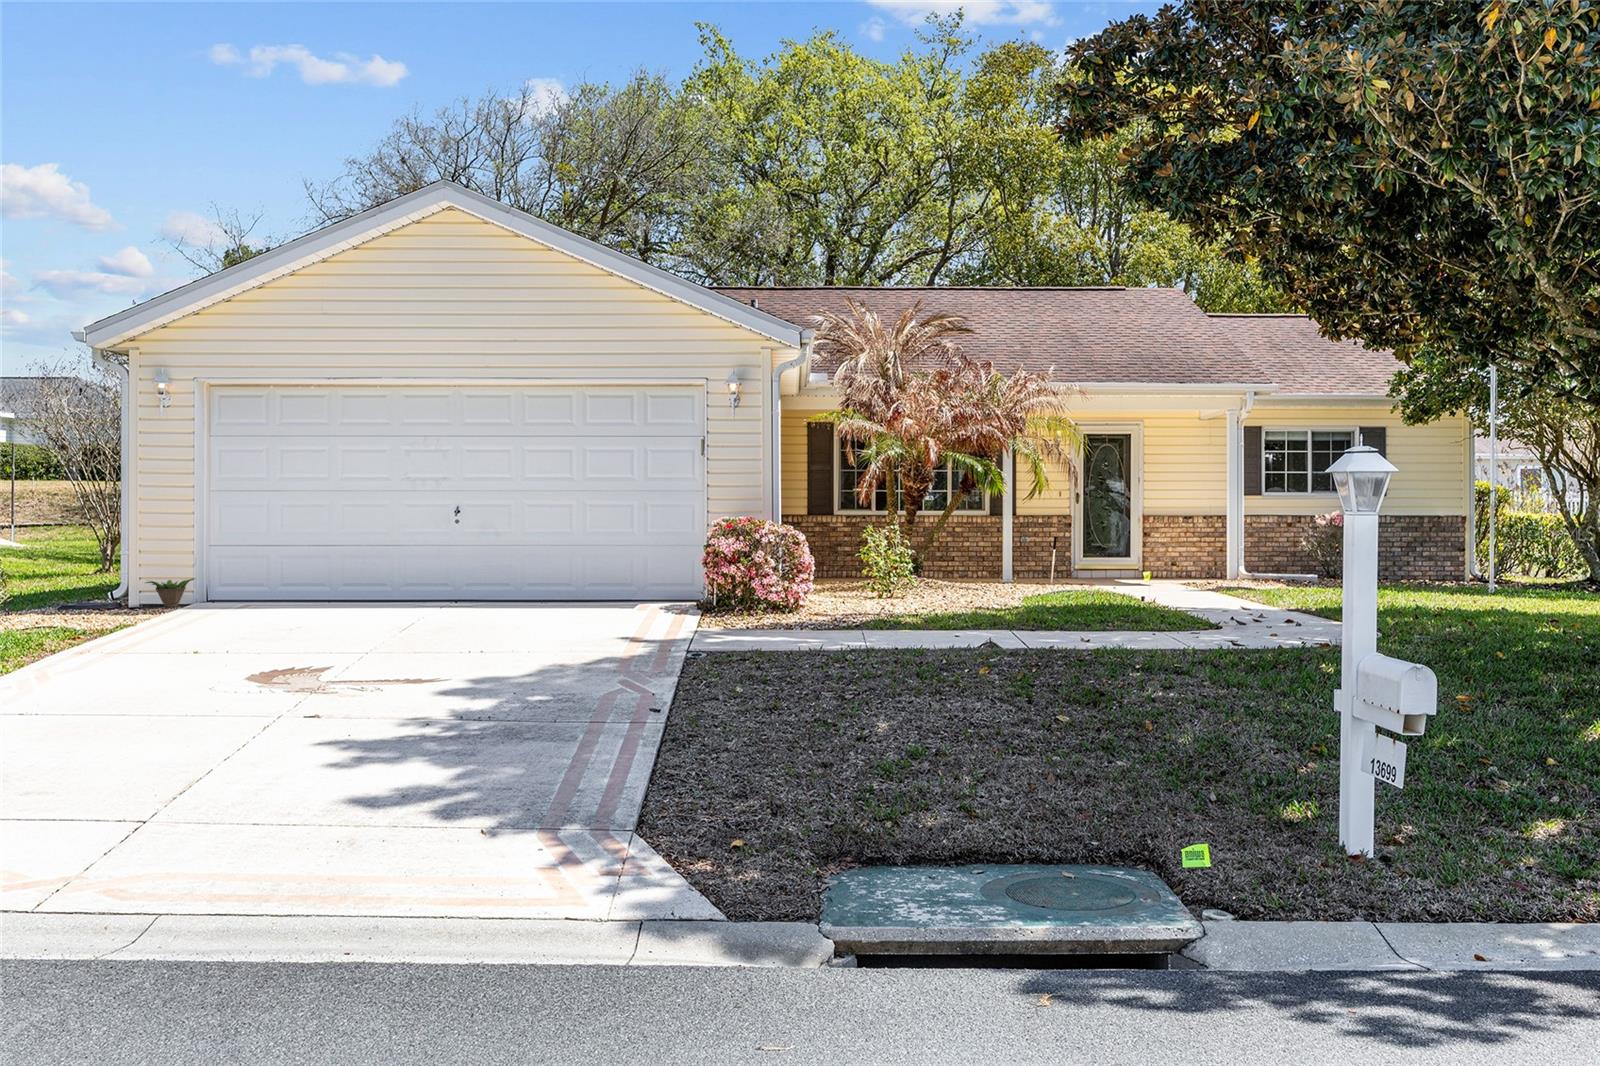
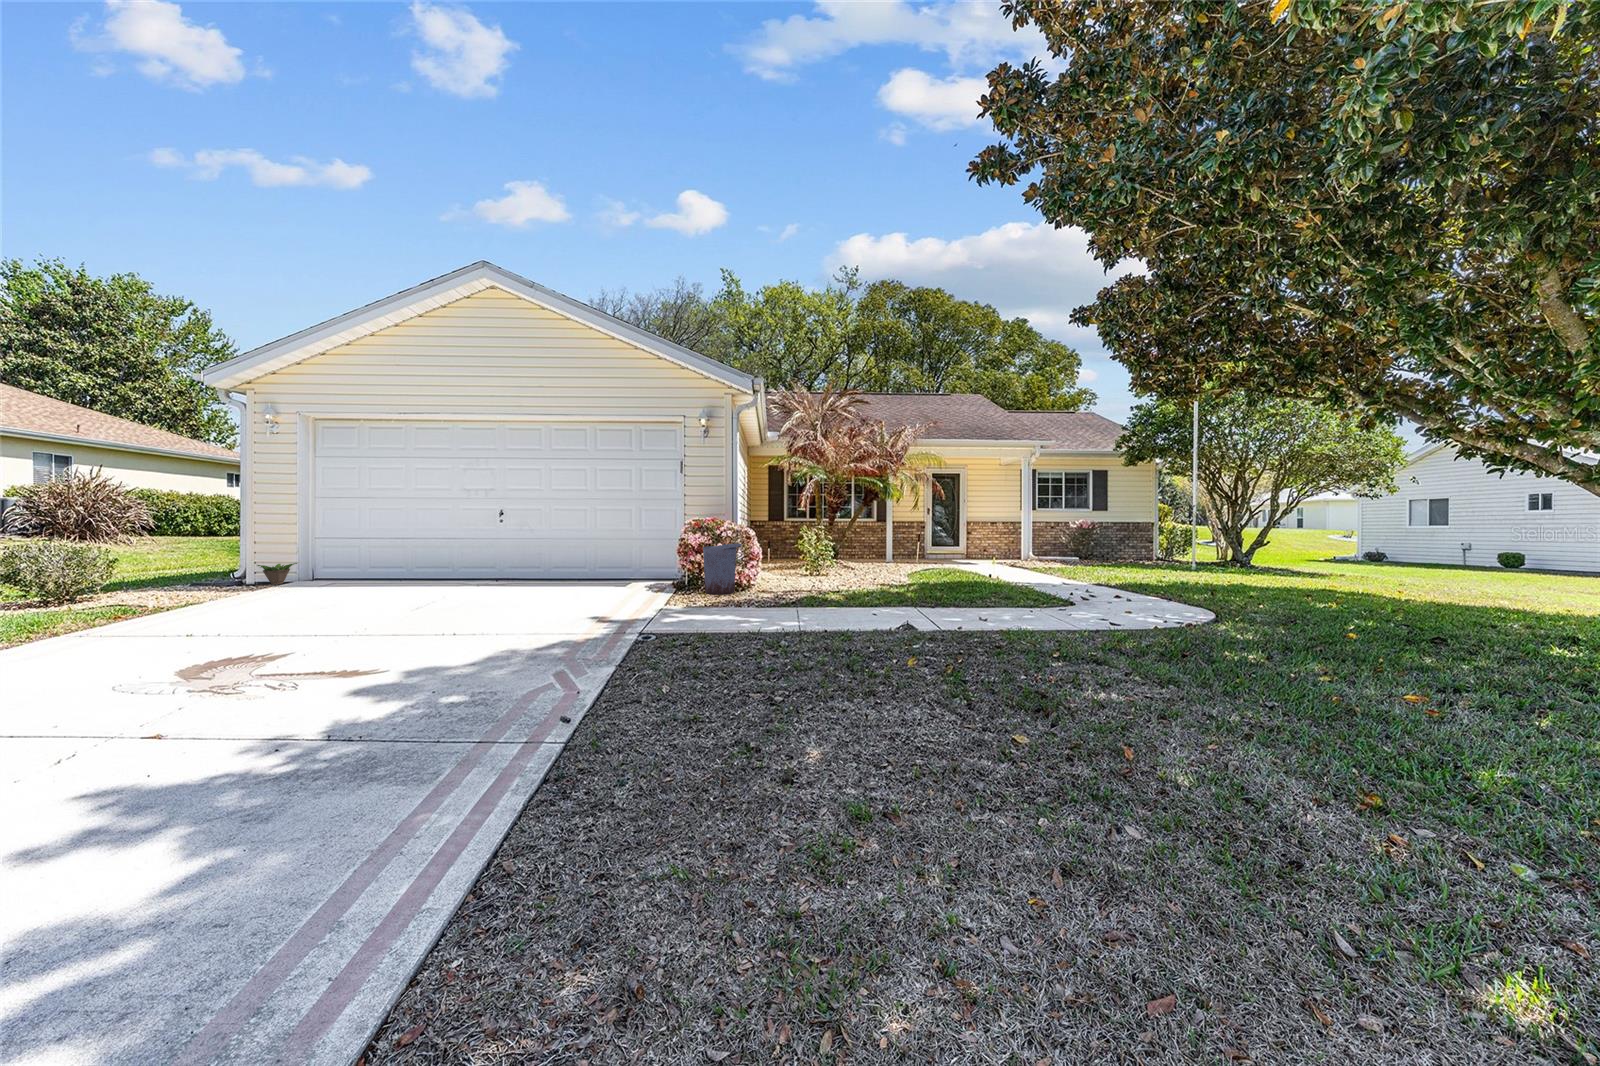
trash can: none [740,551,790,617] -> present [703,544,742,595]

